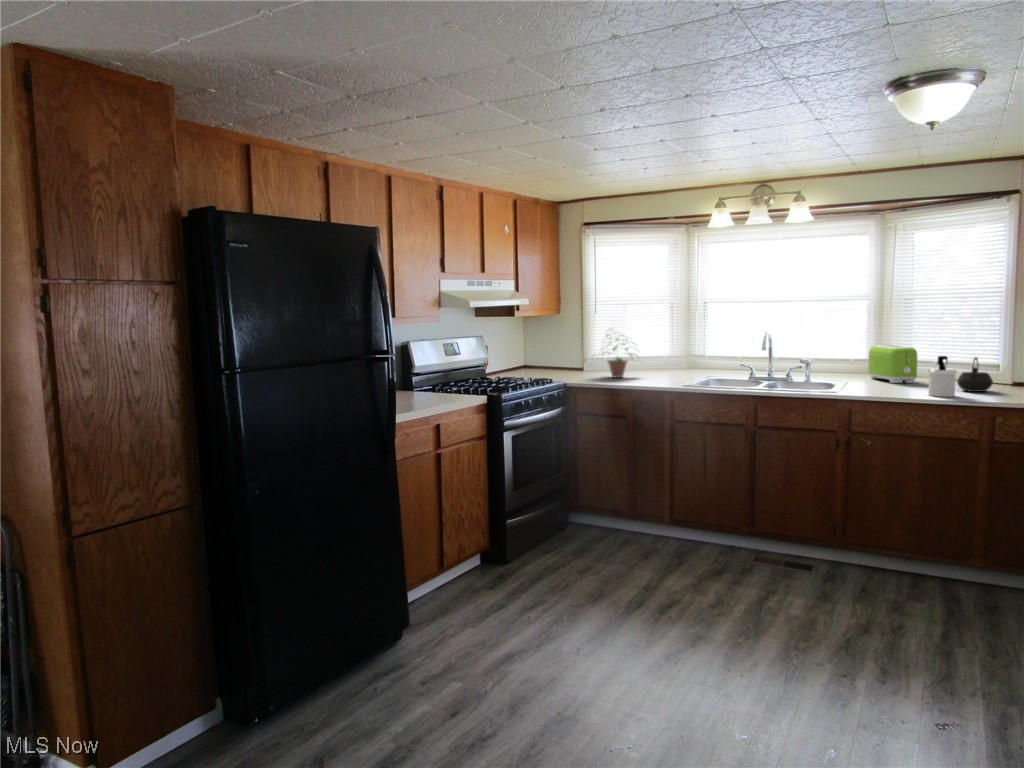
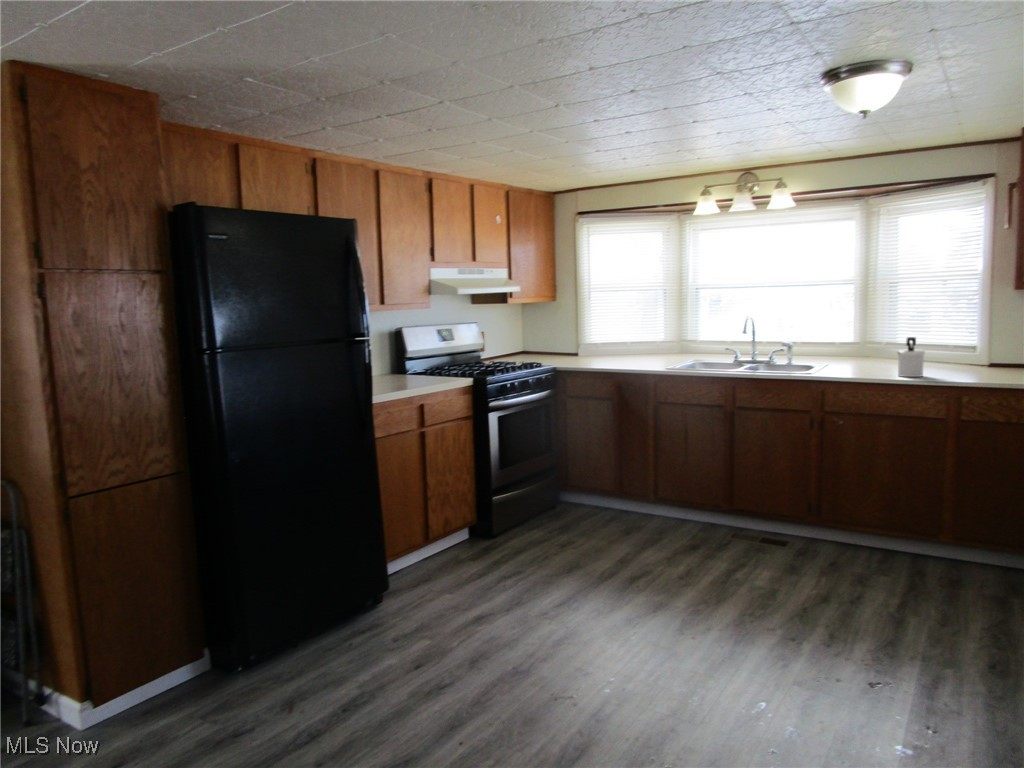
potted plant: present [601,333,637,378] -> none [580,314,633,362]
toaster: present [868,345,917,383] -> none [851,328,896,365]
kettle: present [957,357,993,392] -> none [930,338,965,372]

